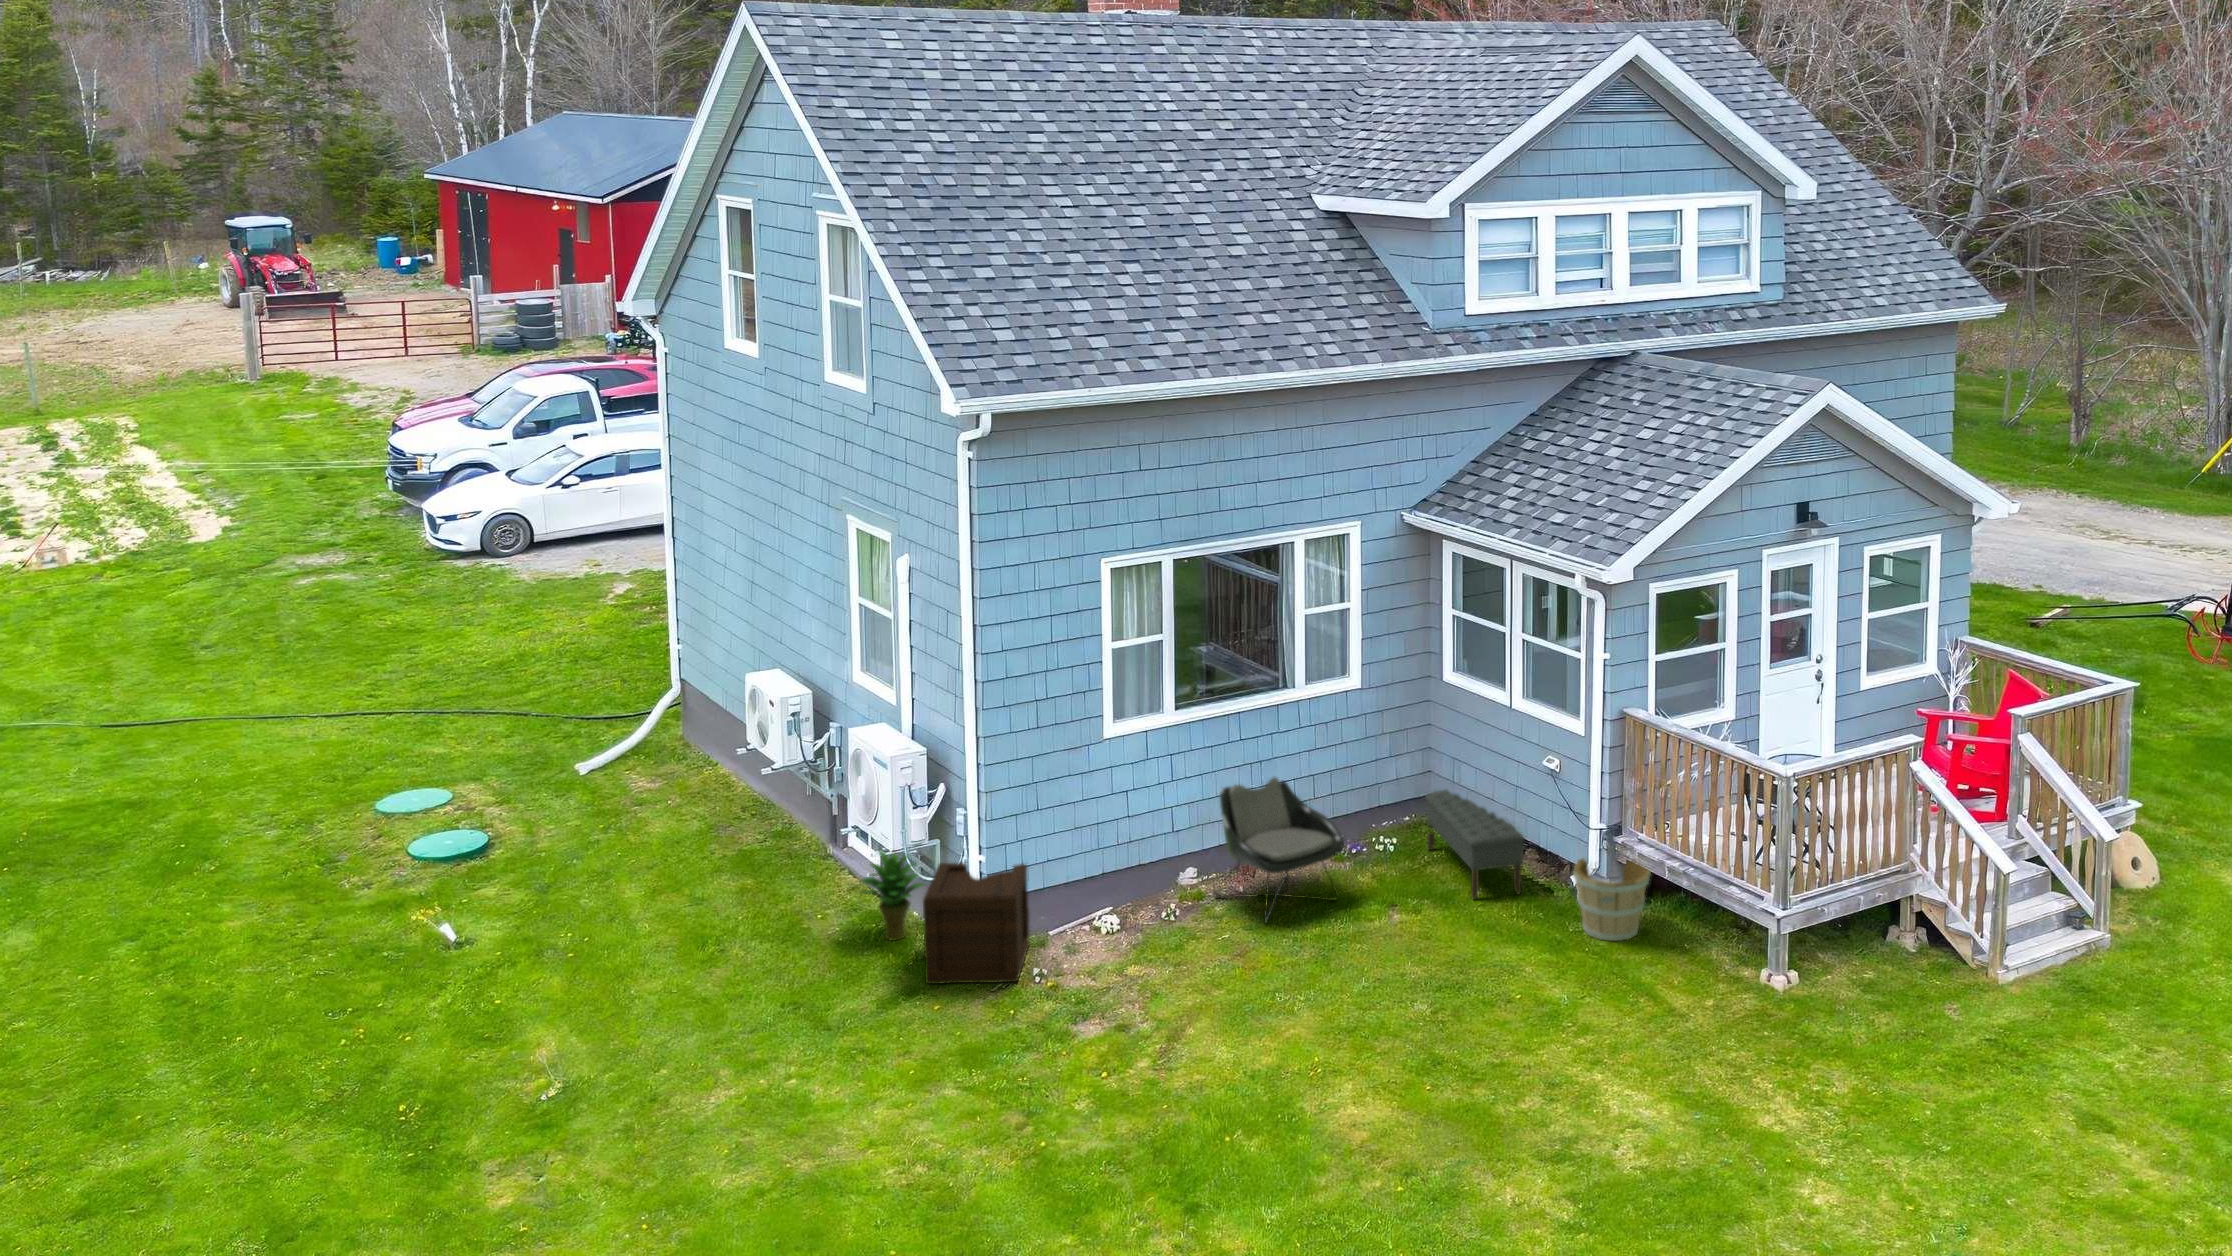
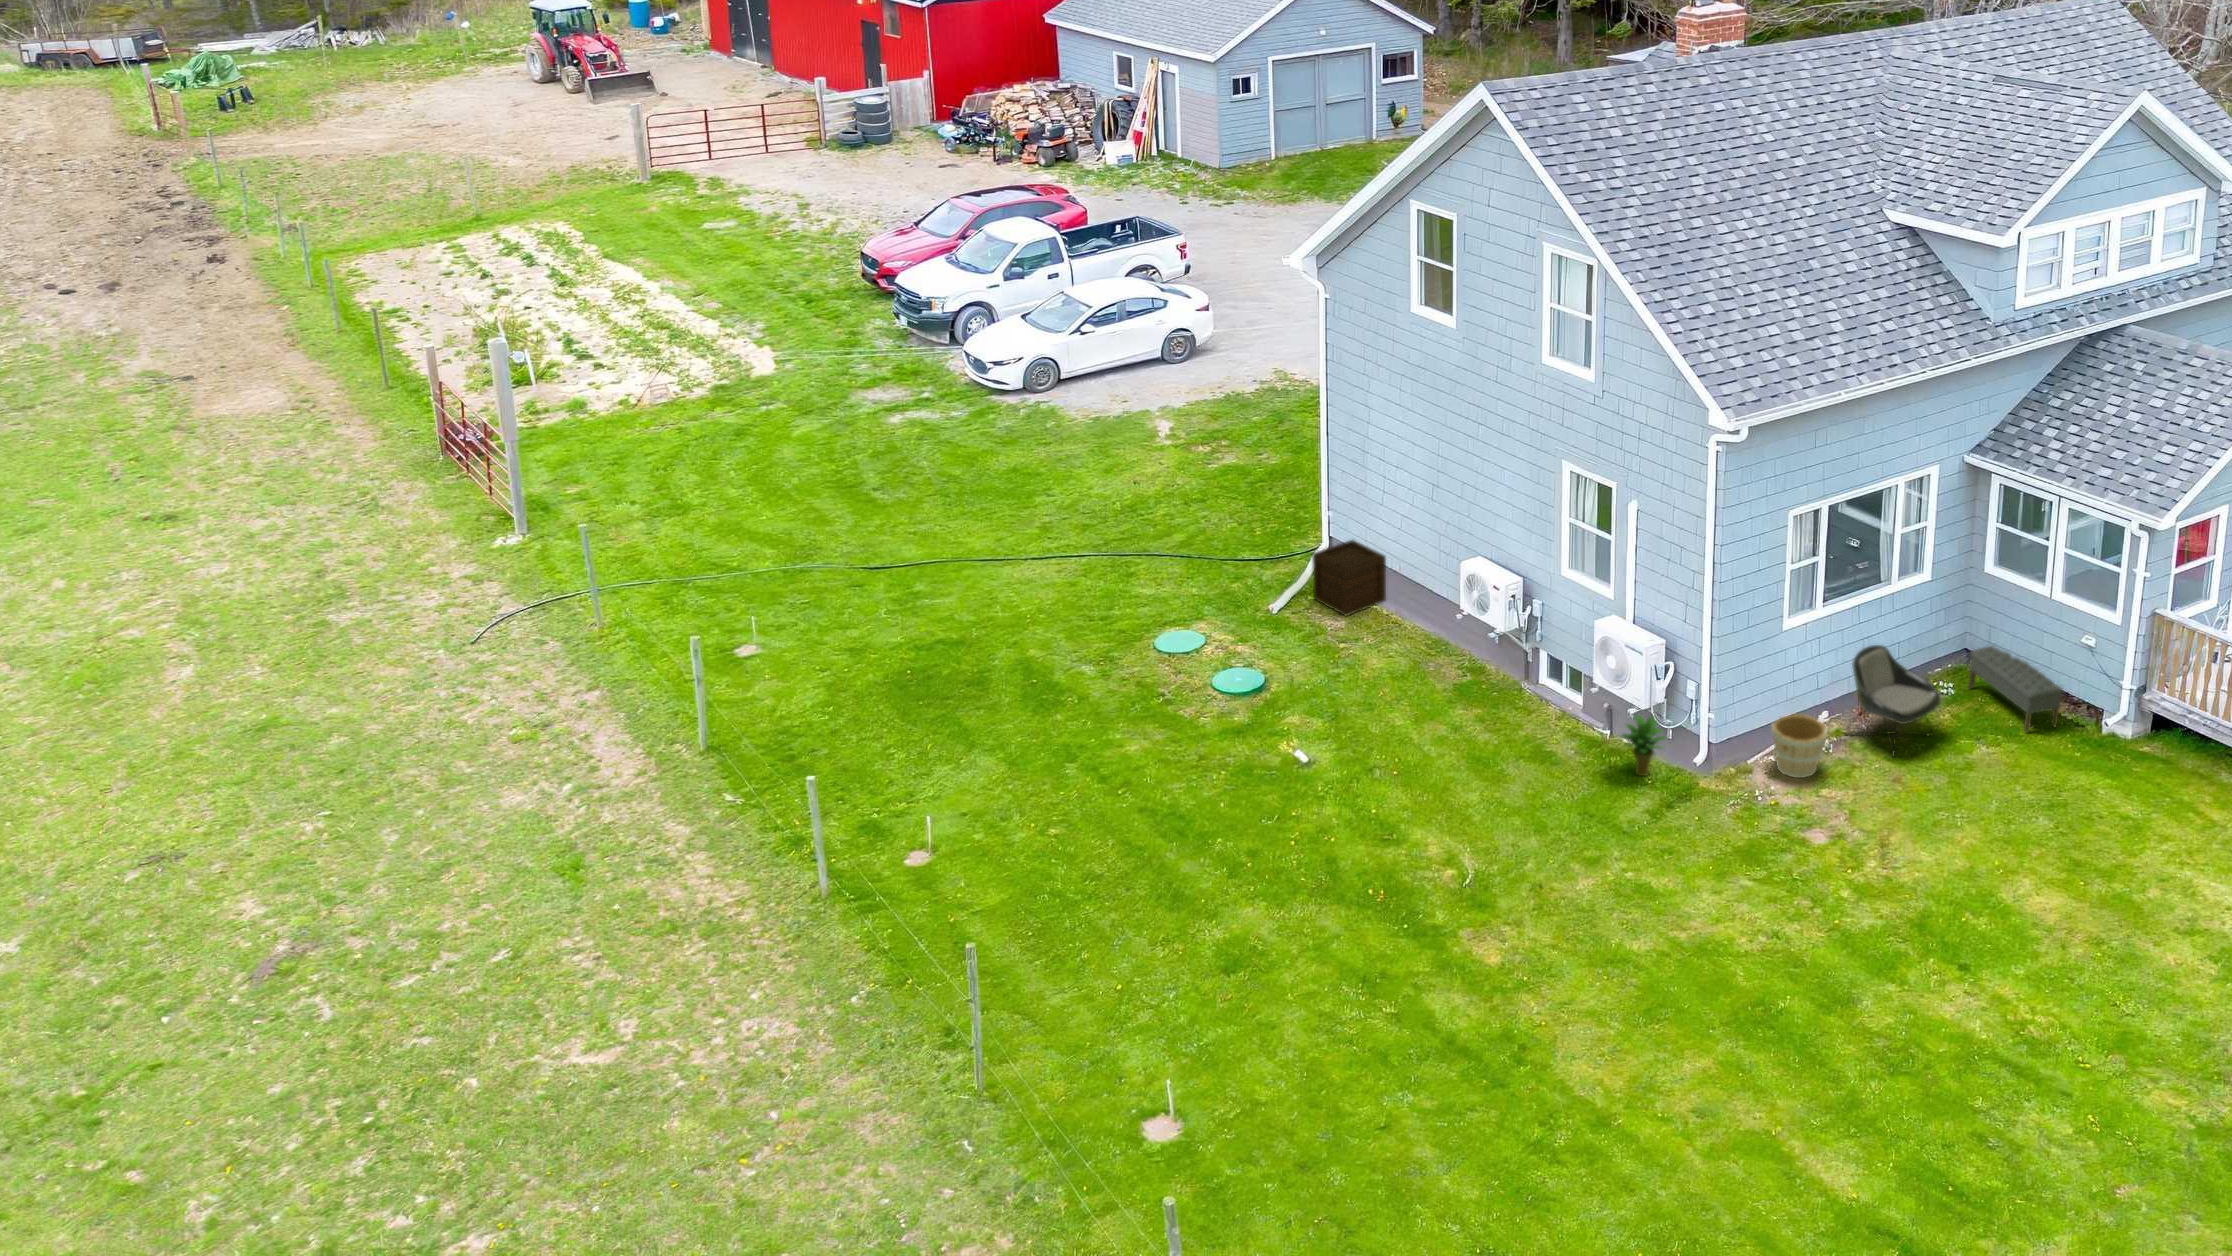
wooden bucket: present [1573,858,1651,941] -> present [1772,714,1827,778]
wooden crate: present [923,863,1029,984] -> present [1312,540,1386,616]

